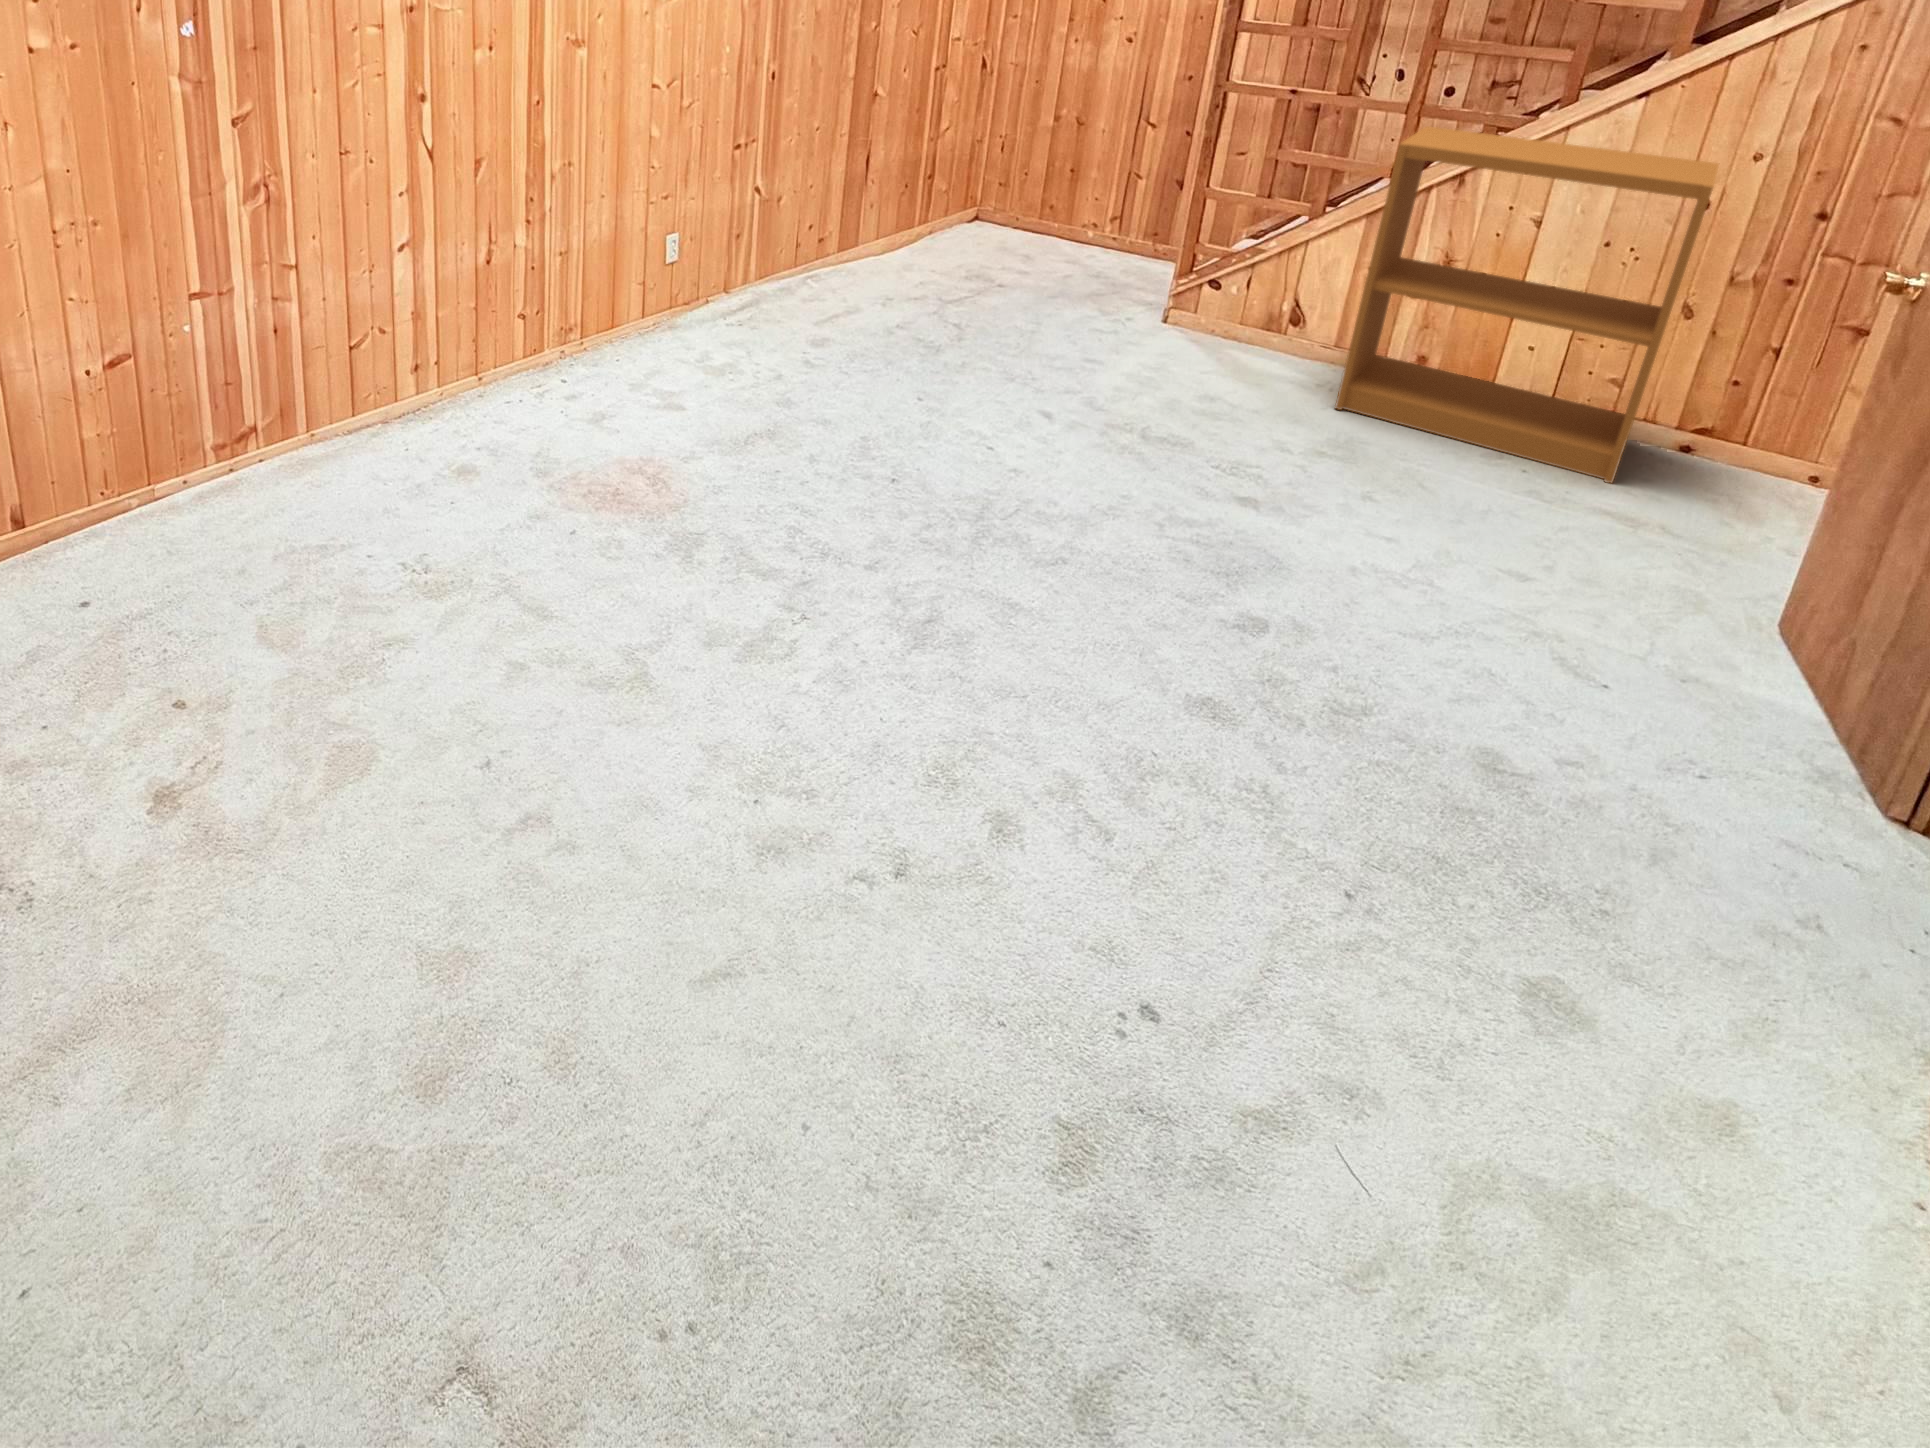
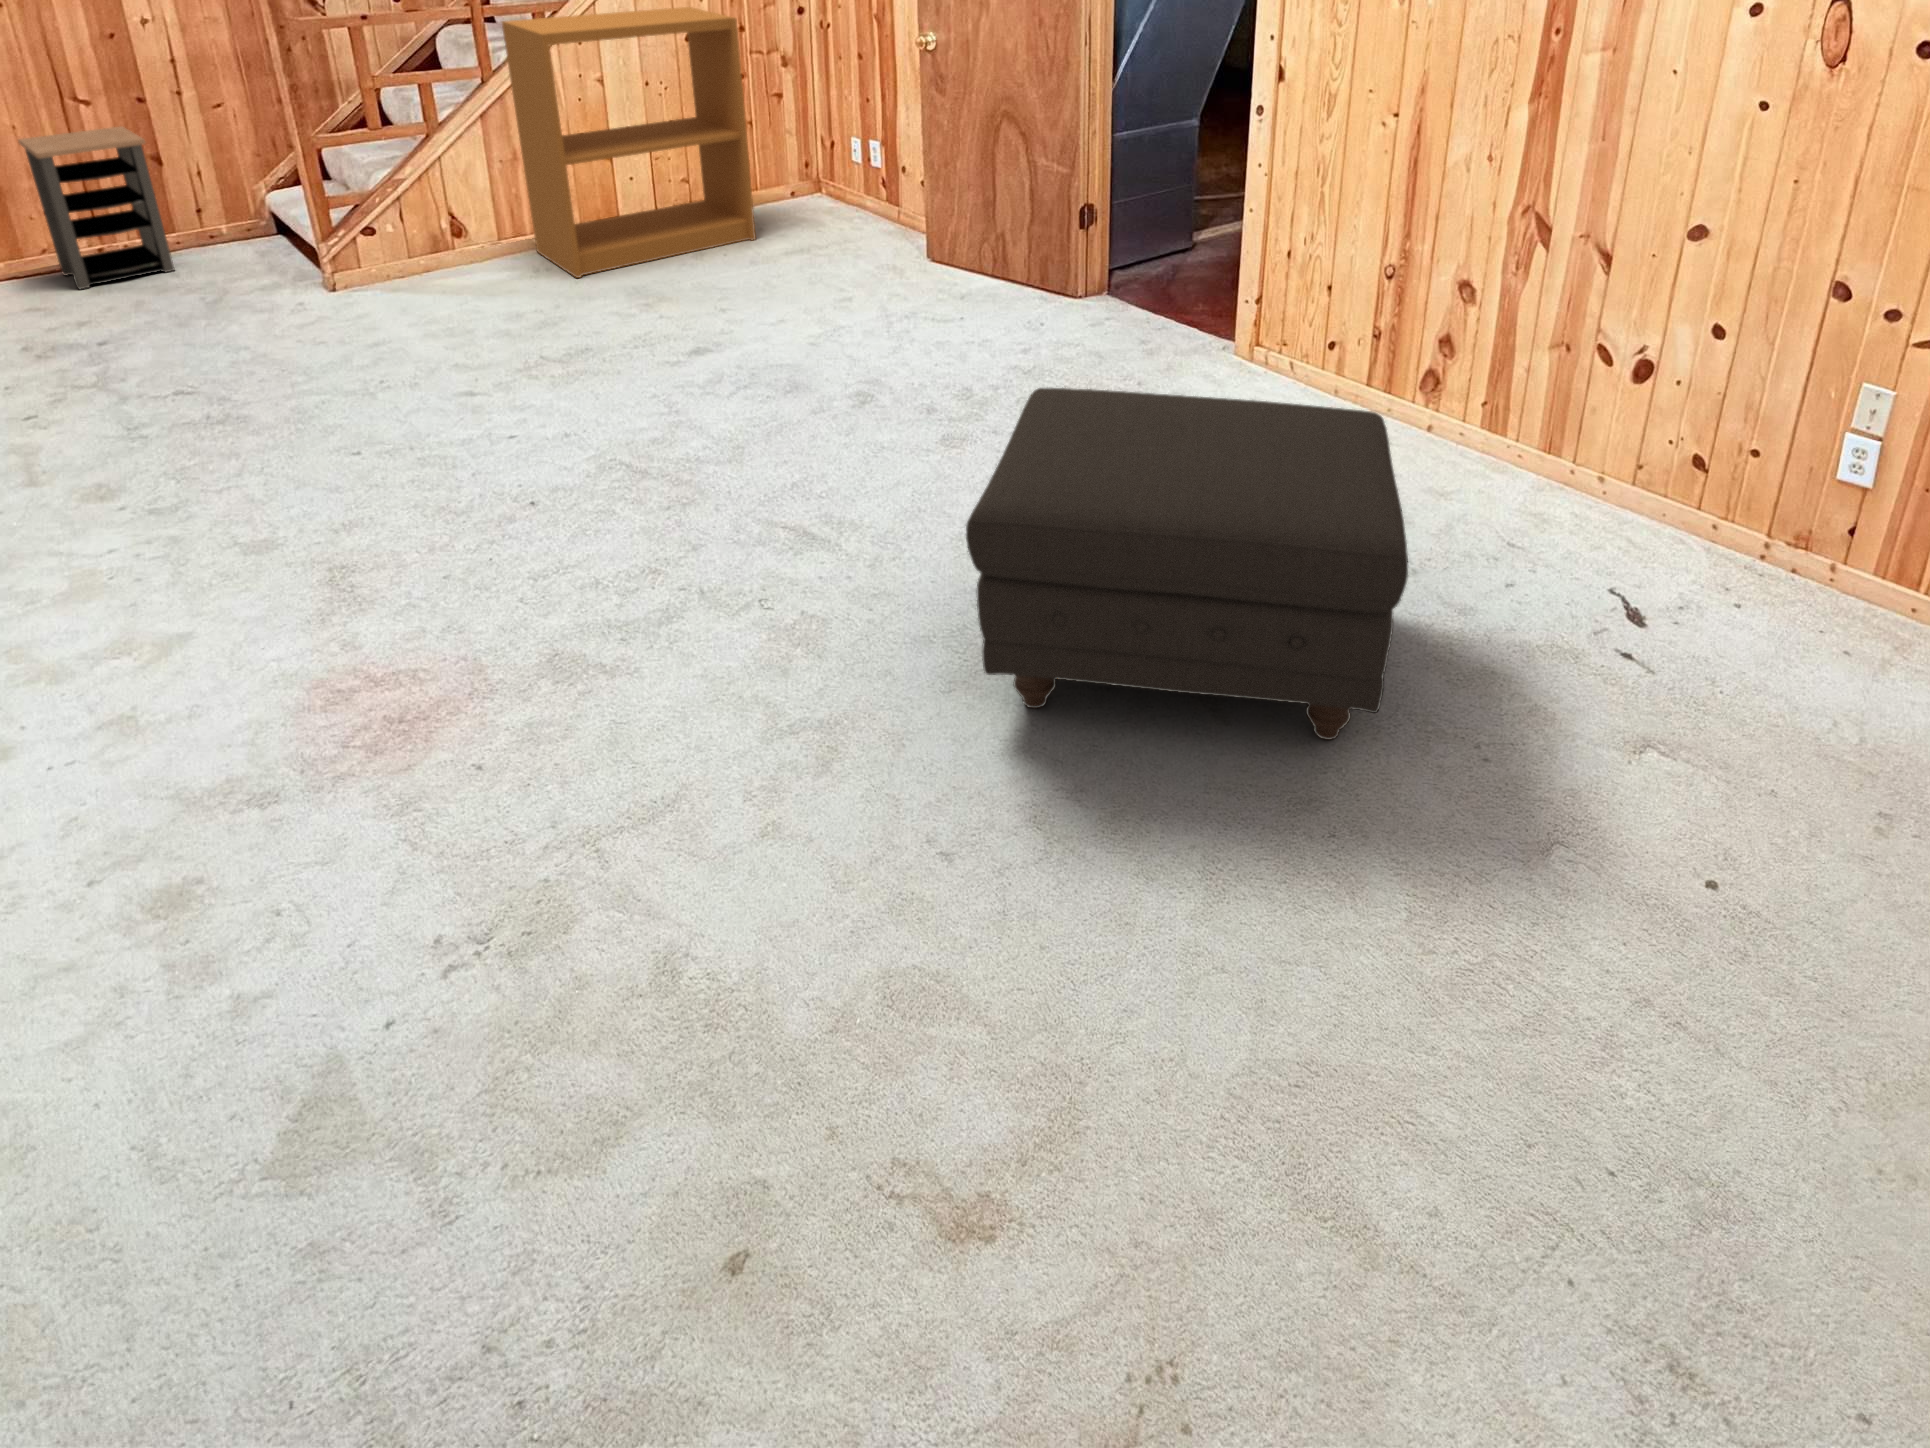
side table: none [1064,140,1166,268] -> present [18,126,174,289]
ottoman: none [656,620,1164,1260] -> present [966,388,1408,740]

